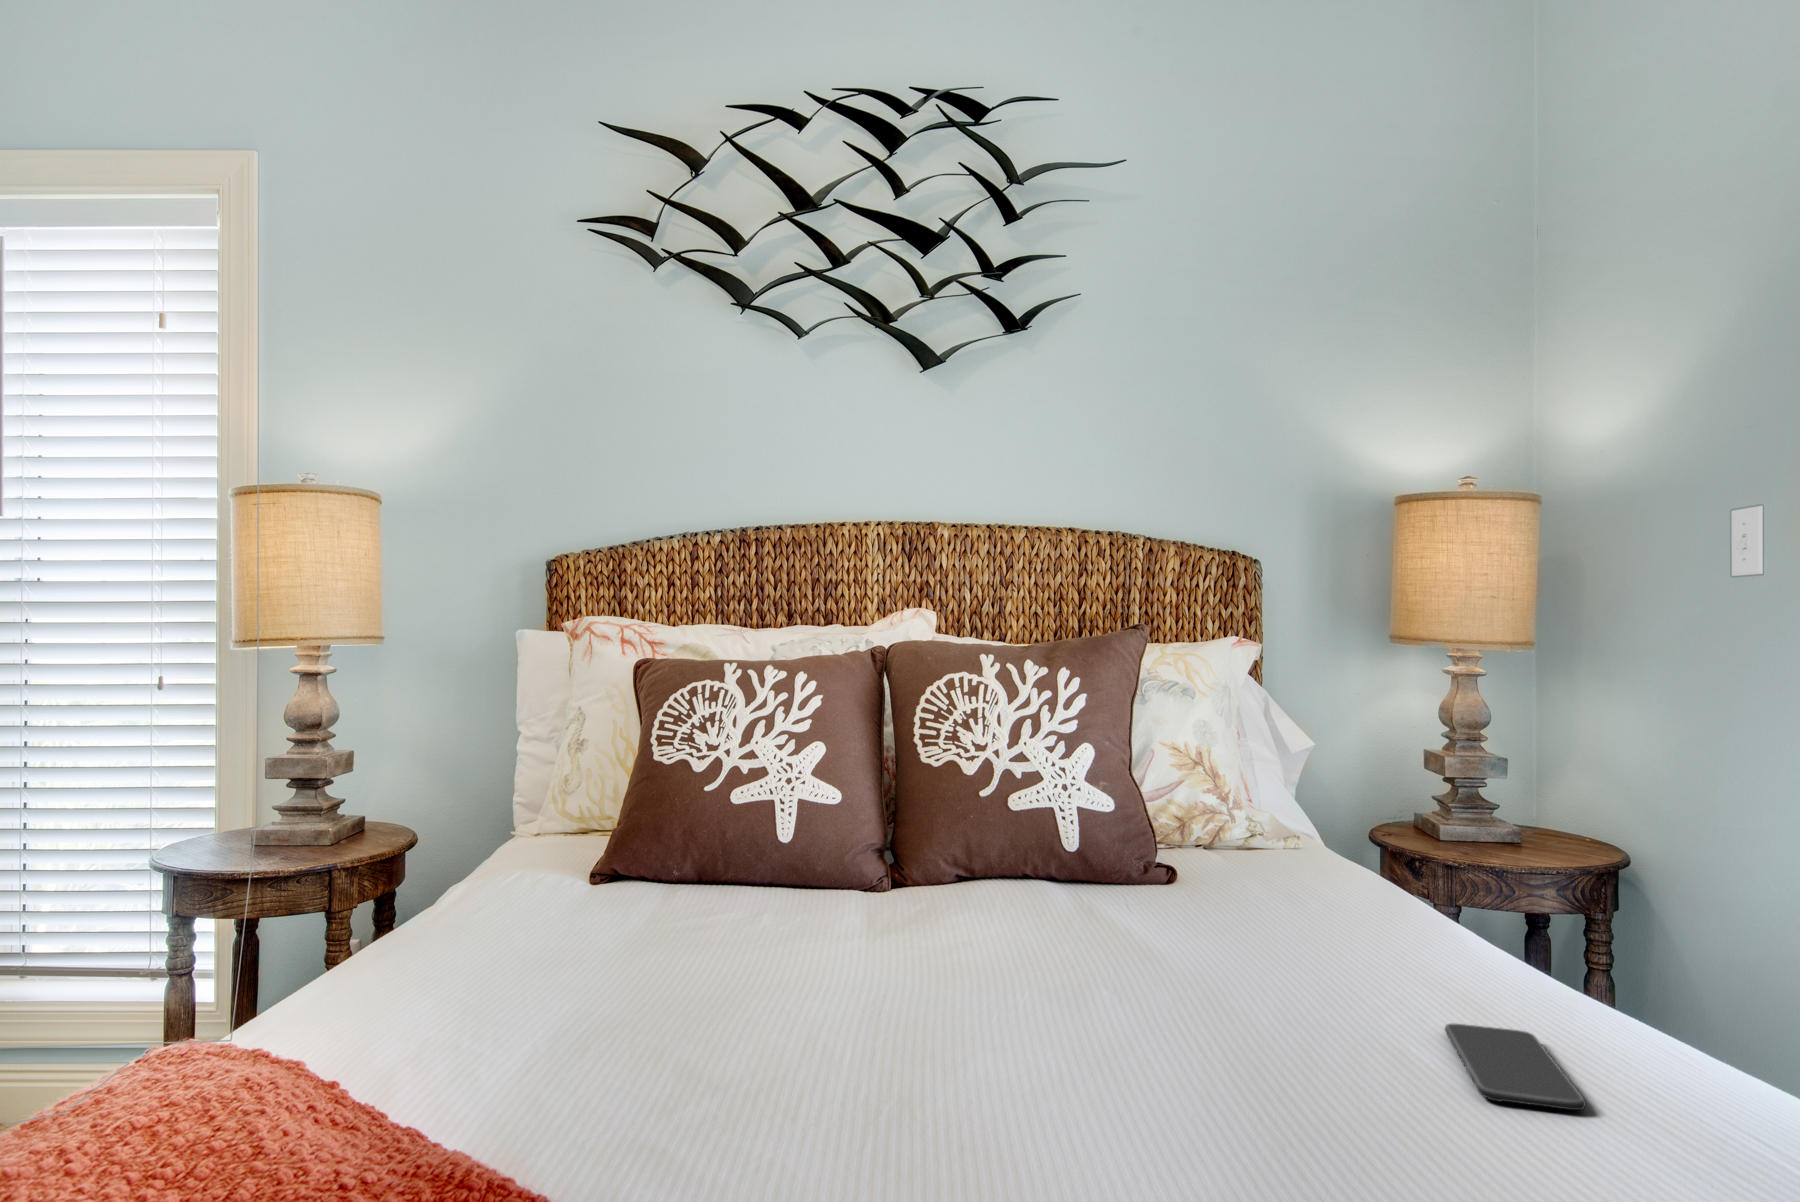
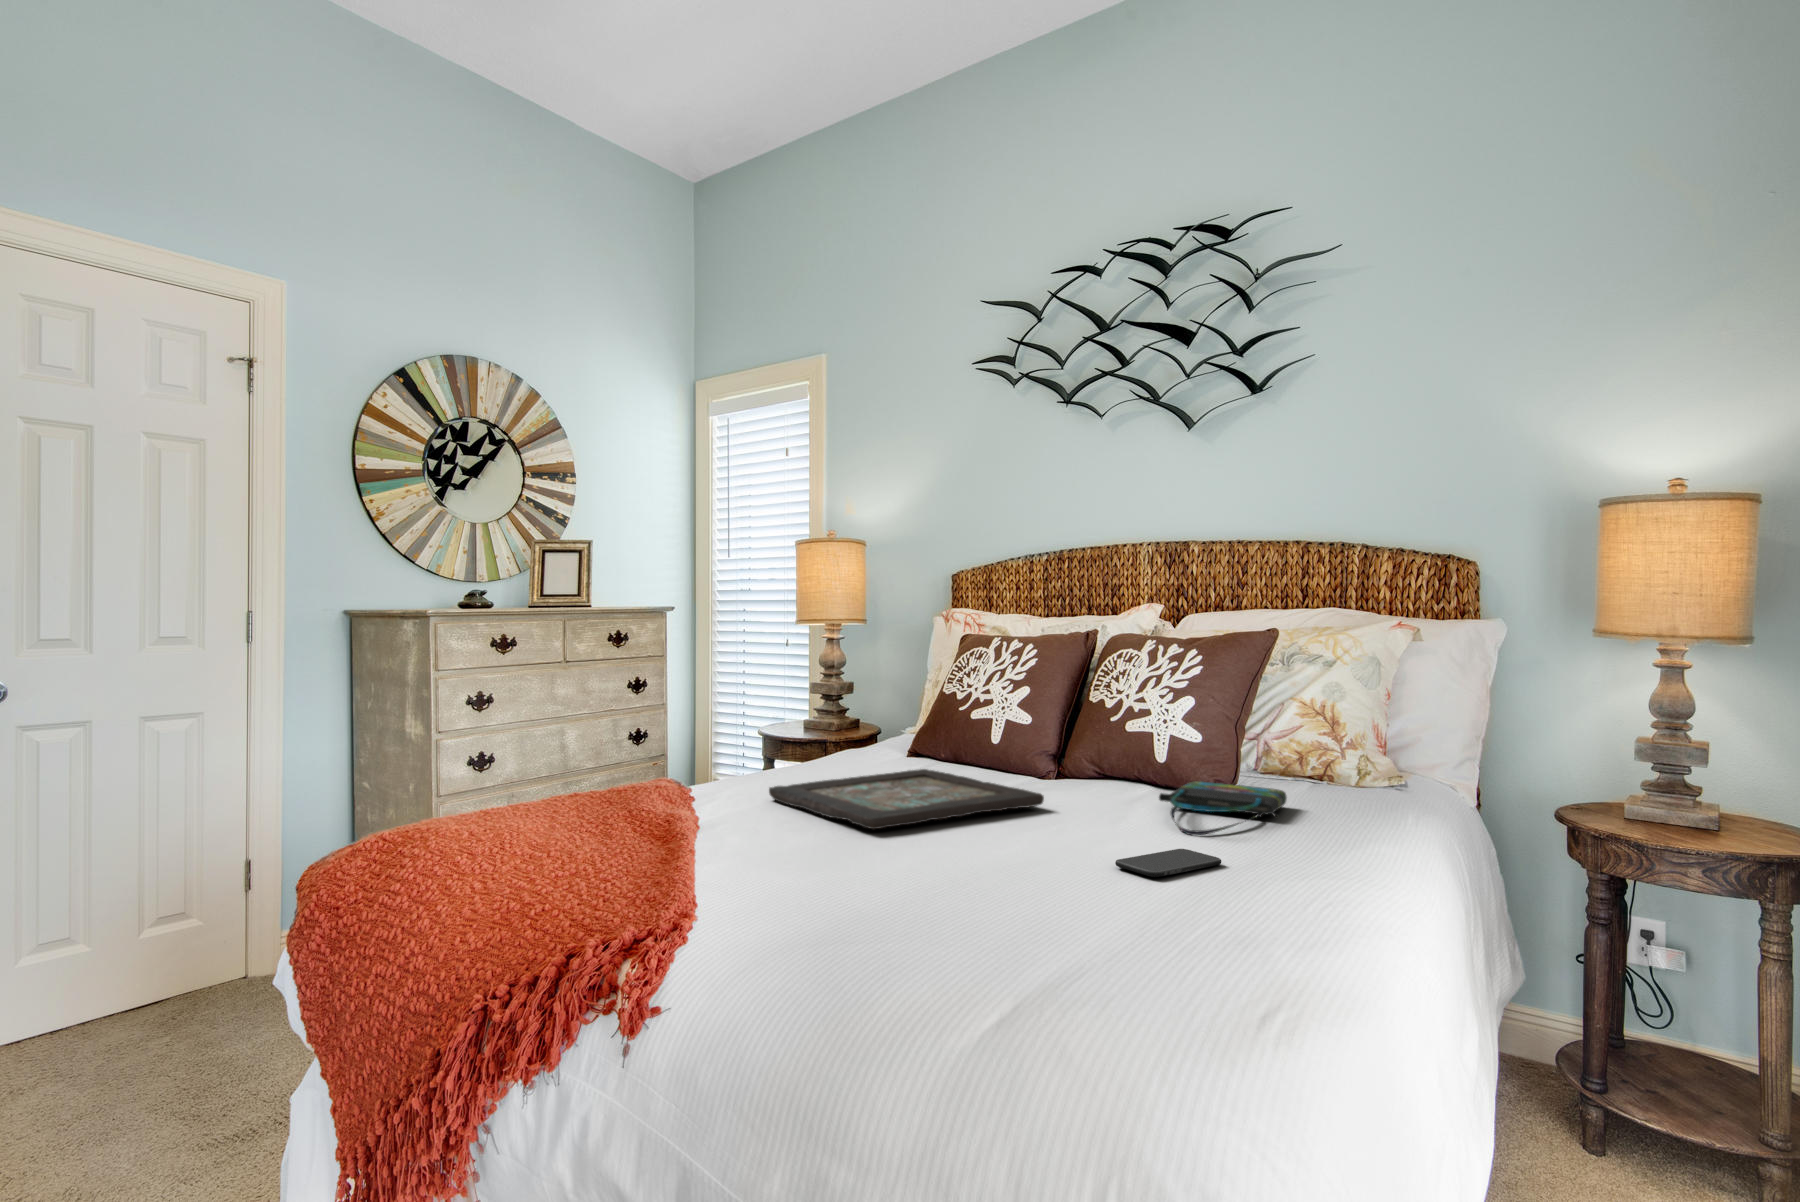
tote bag: none [1150,871,1359,982] -> present [1159,781,1287,835]
decorative tray: none [592,927,1078,1137] -> present [769,769,1044,829]

